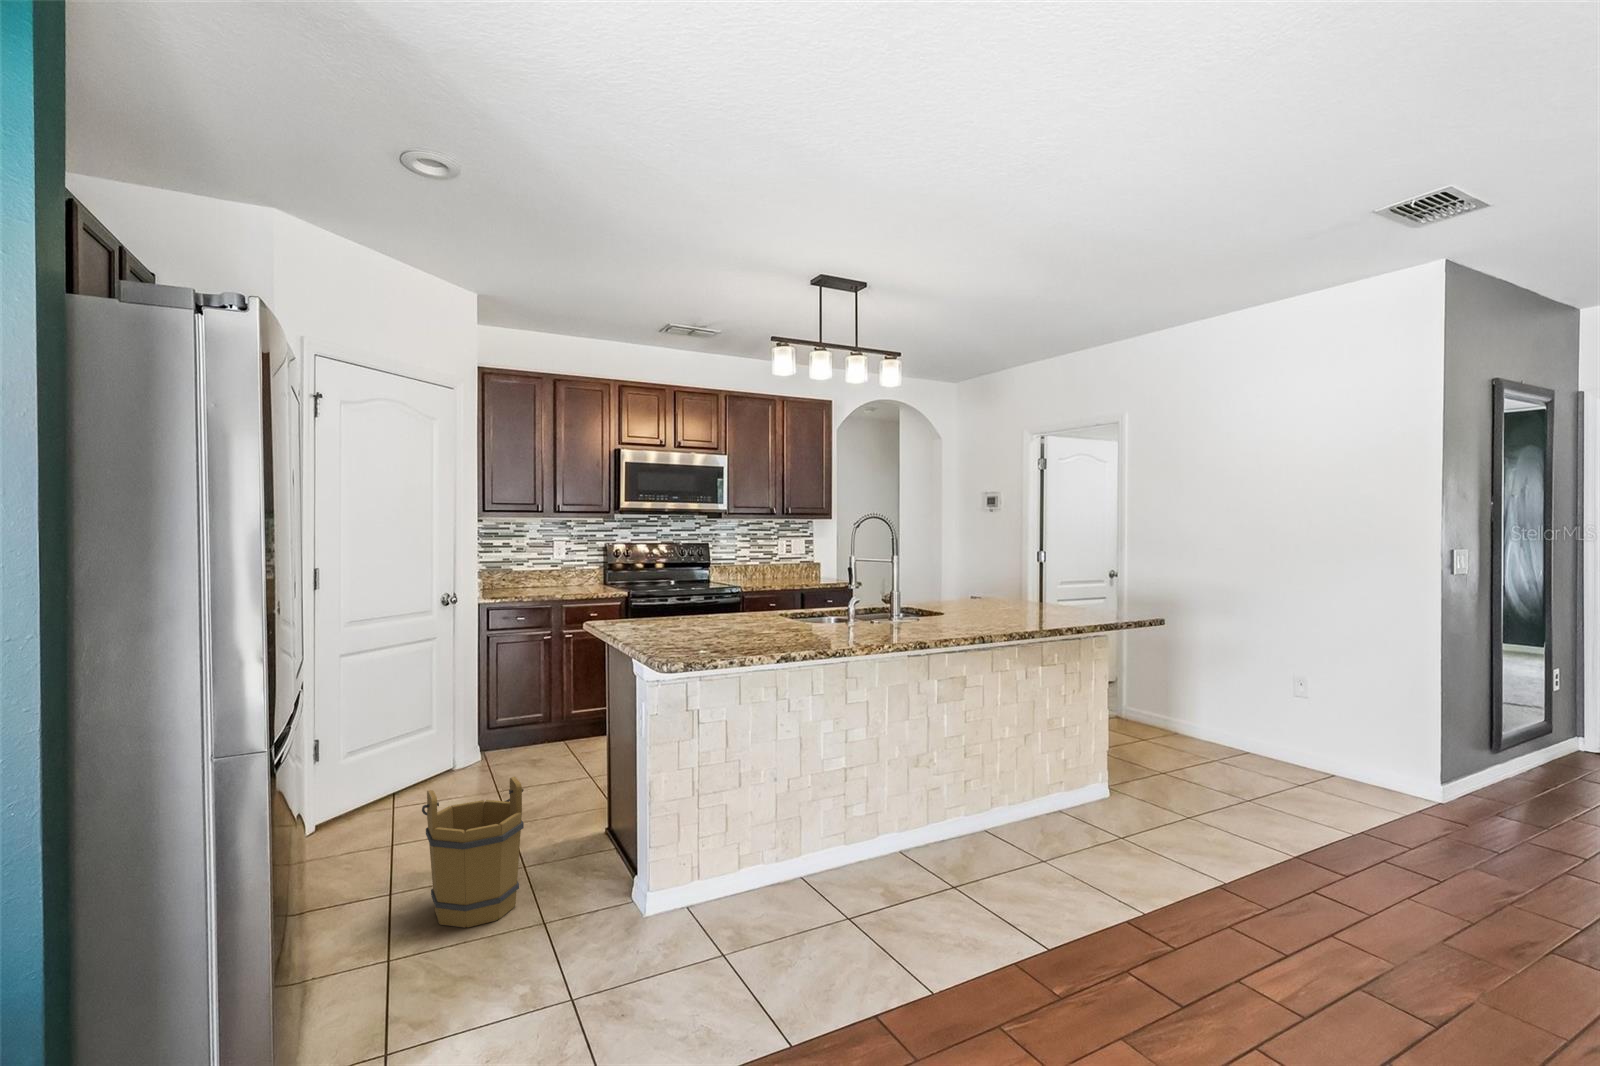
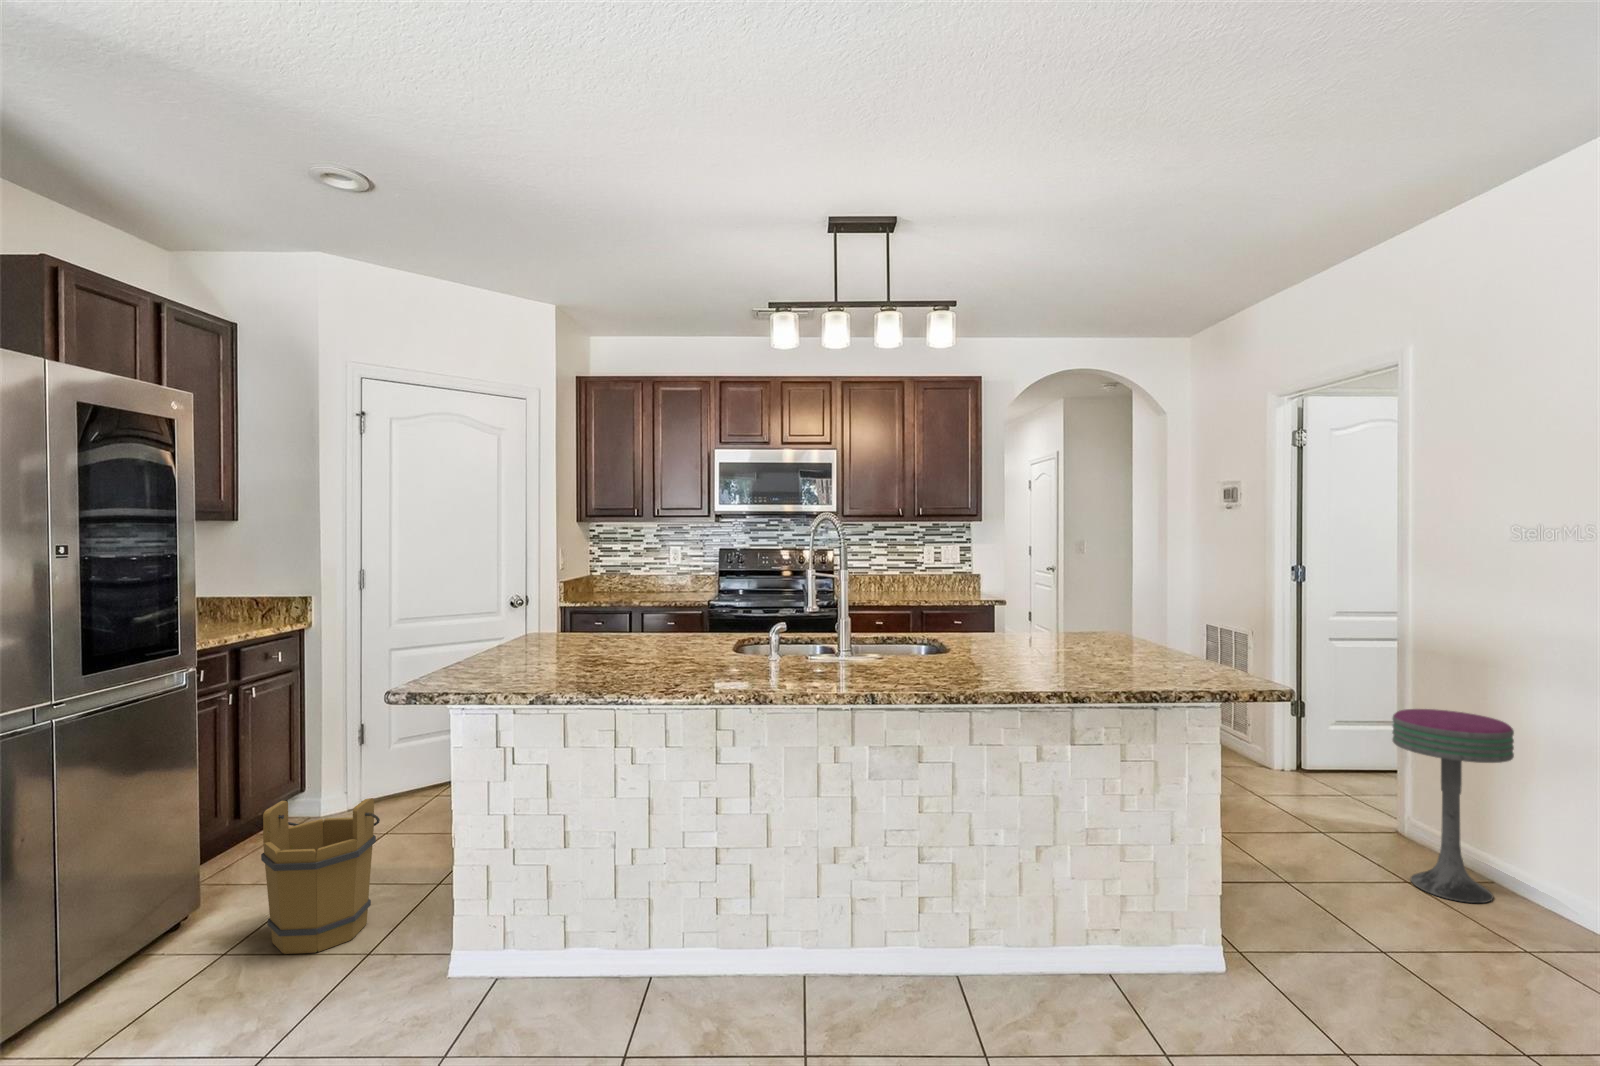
bar stool: none [1143,637,1206,749] -> present [1392,709,1514,903]

